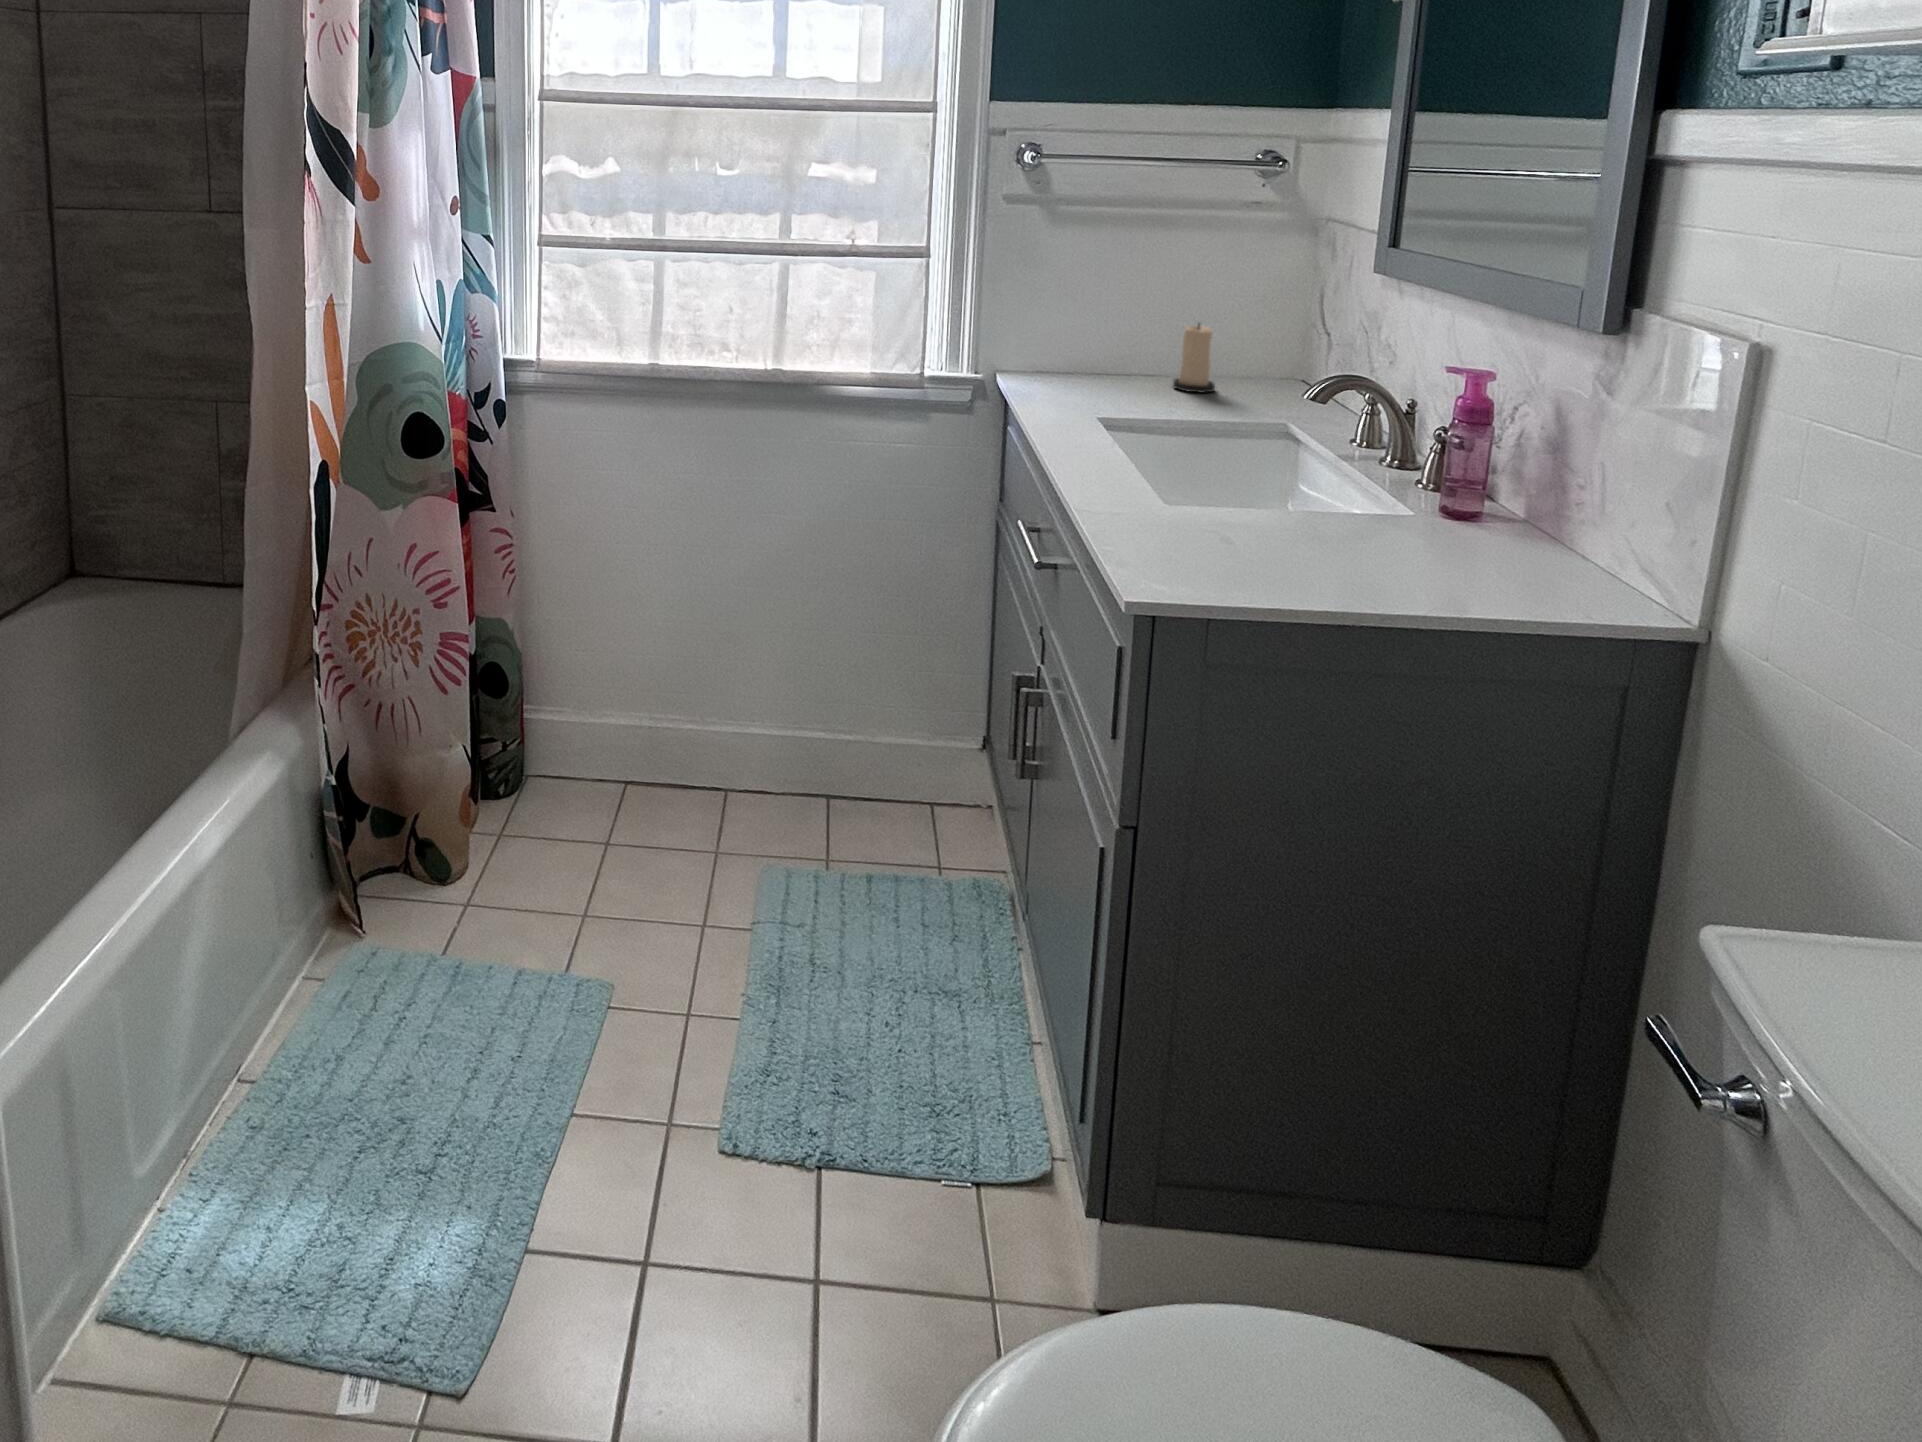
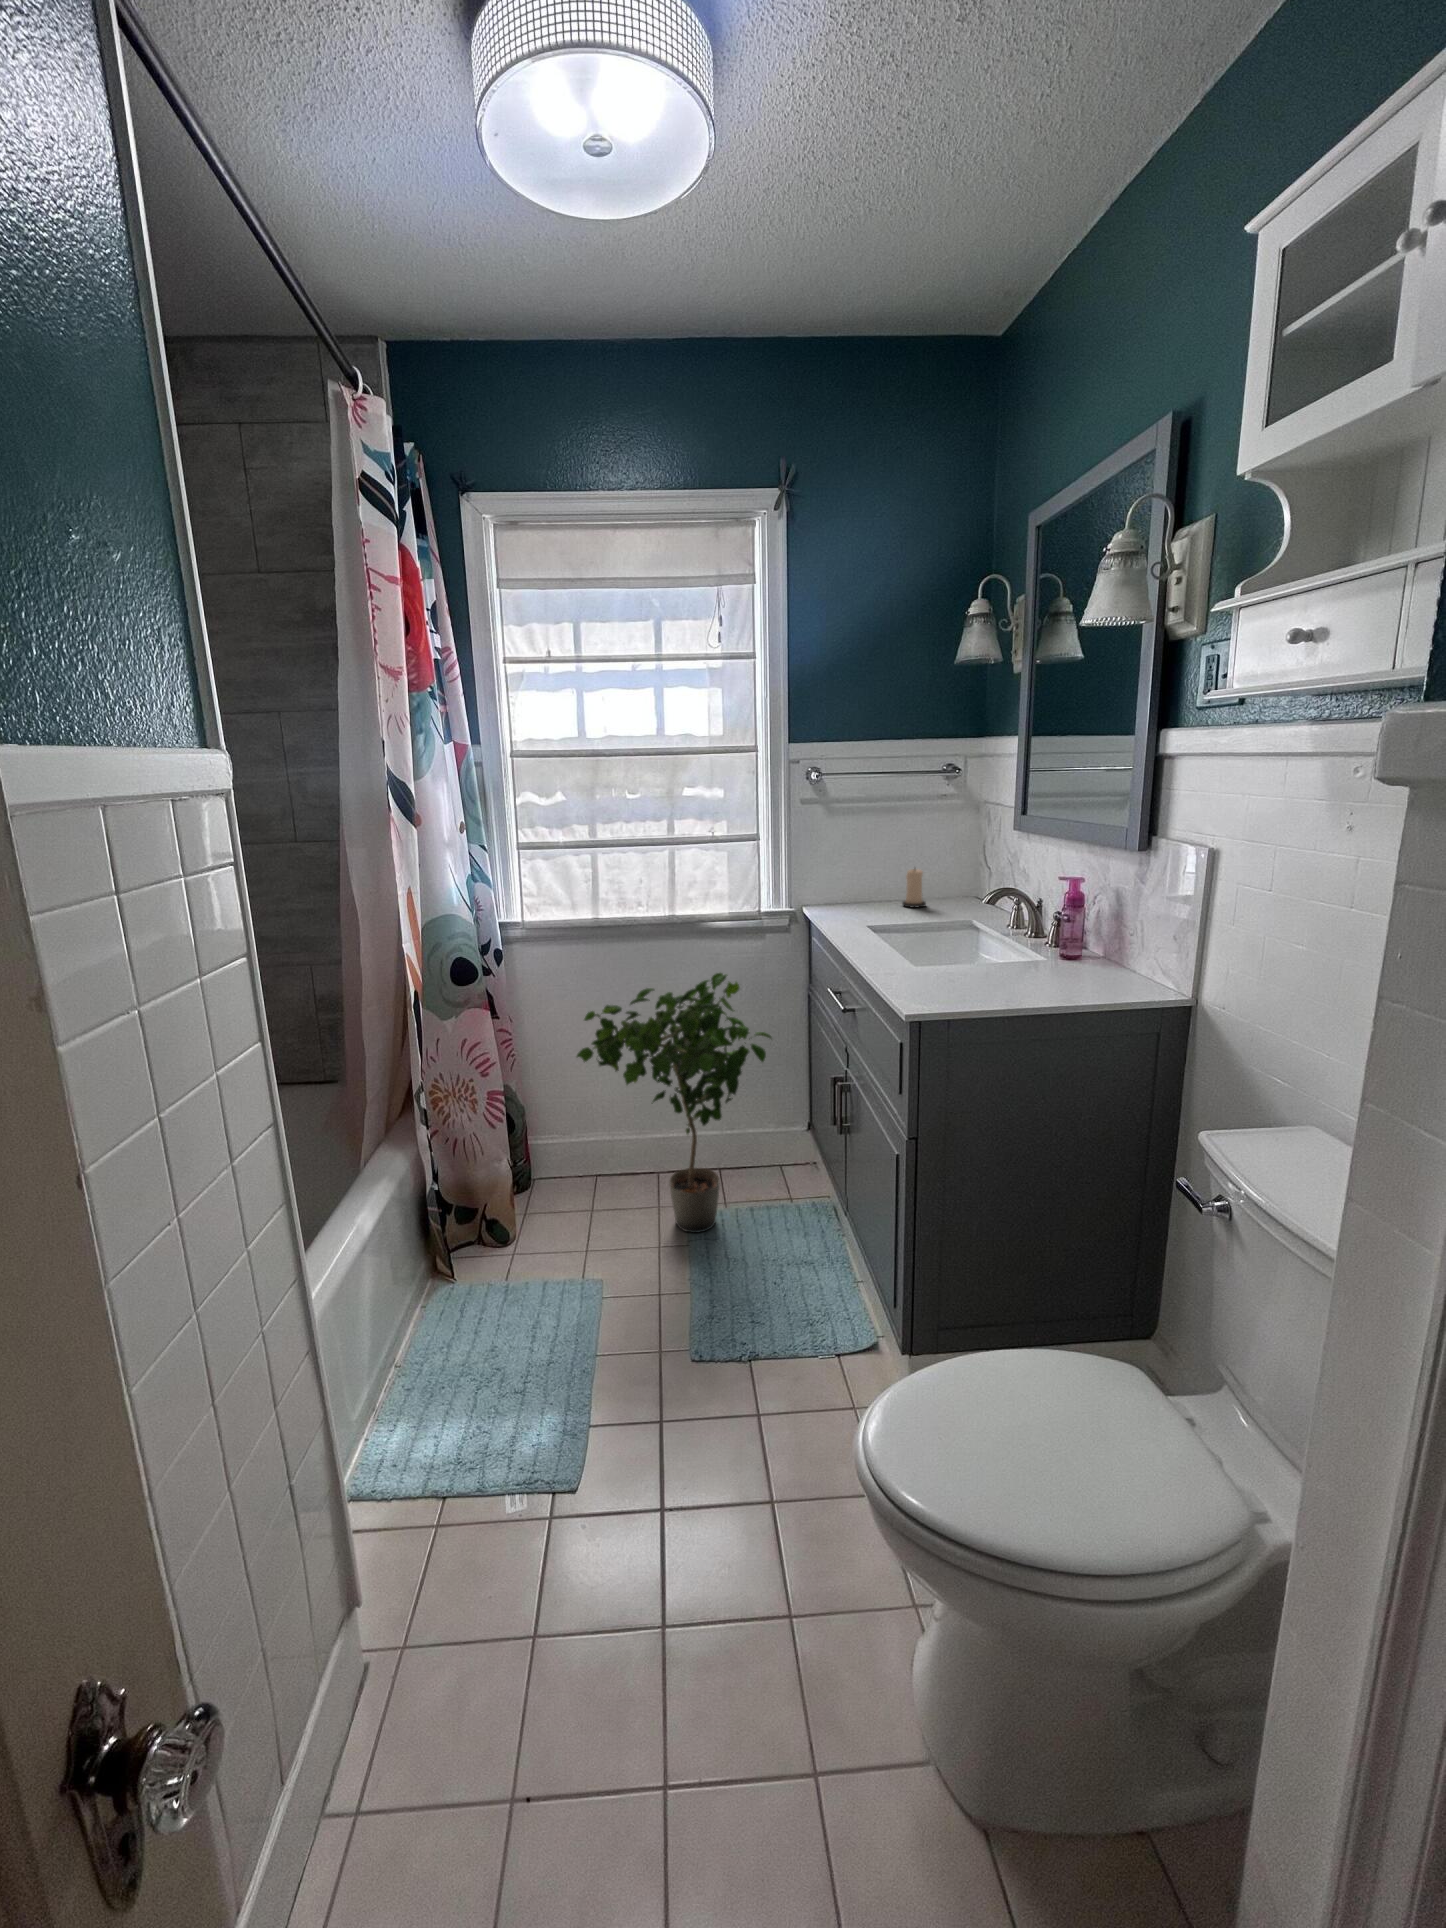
potted plant: none [586,473,927,914] -> present [577,973,771,1233]

